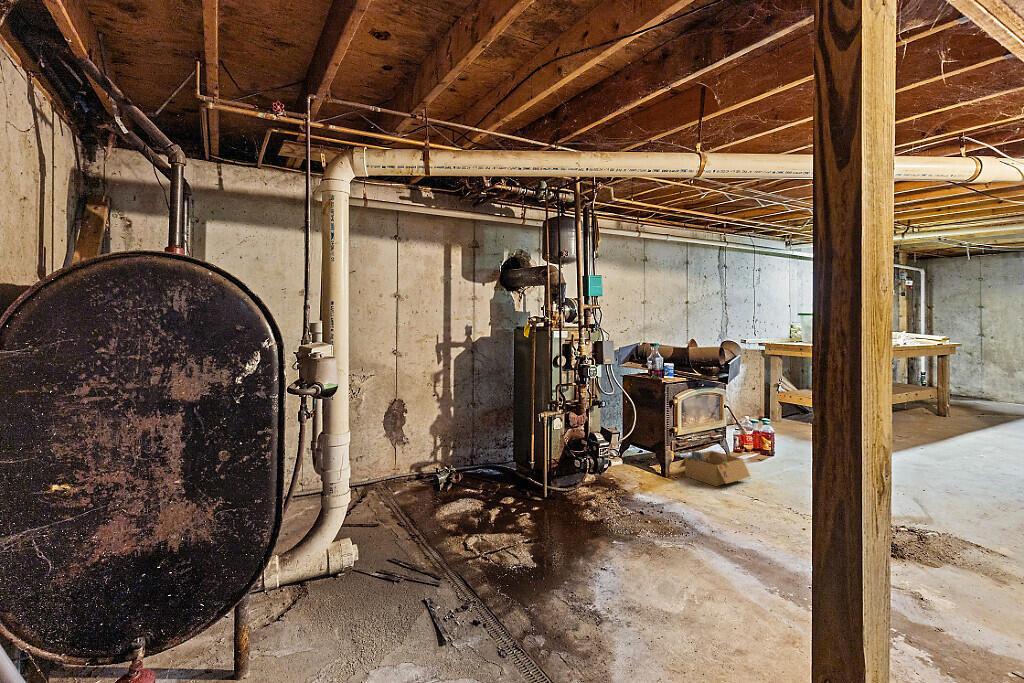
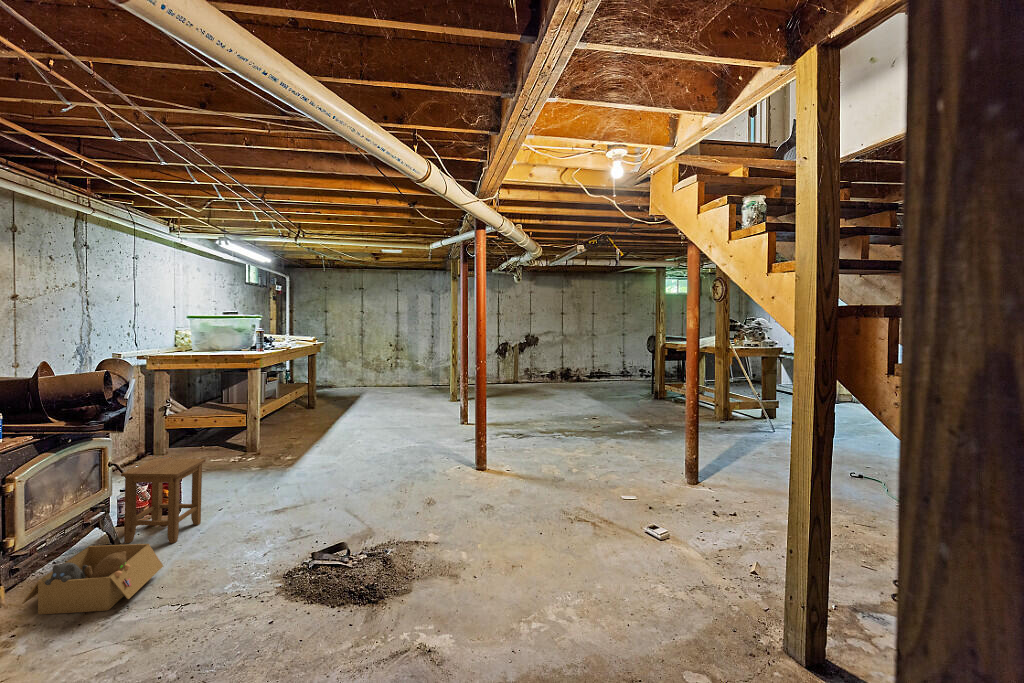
stool: none [732,410,789,470] -> present [121,458,206,543]

